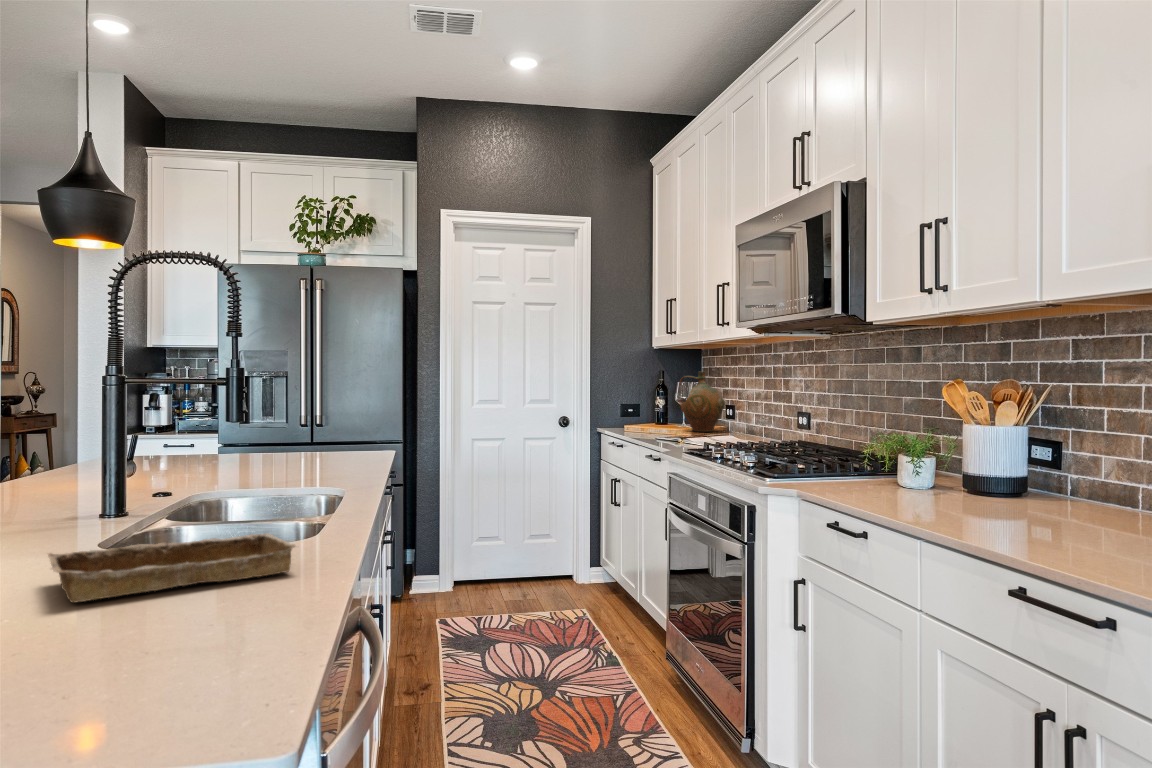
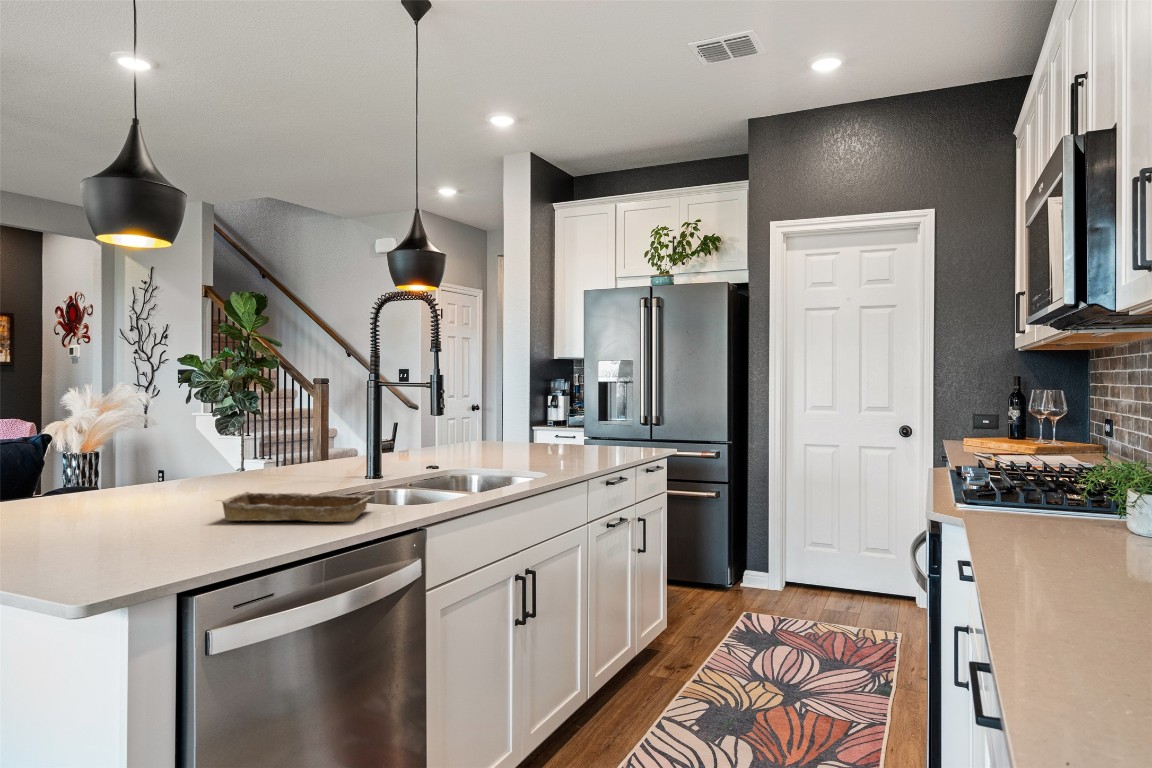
ceramic jug: present [679,372,724,432] -> none [1023,377,1085,450]

